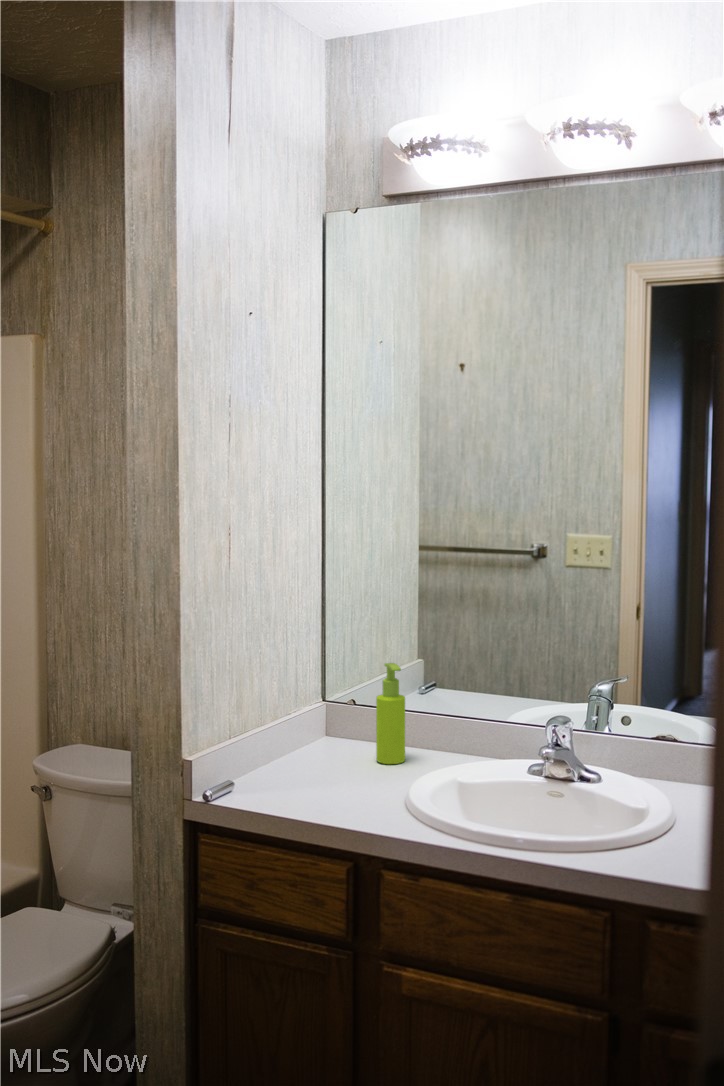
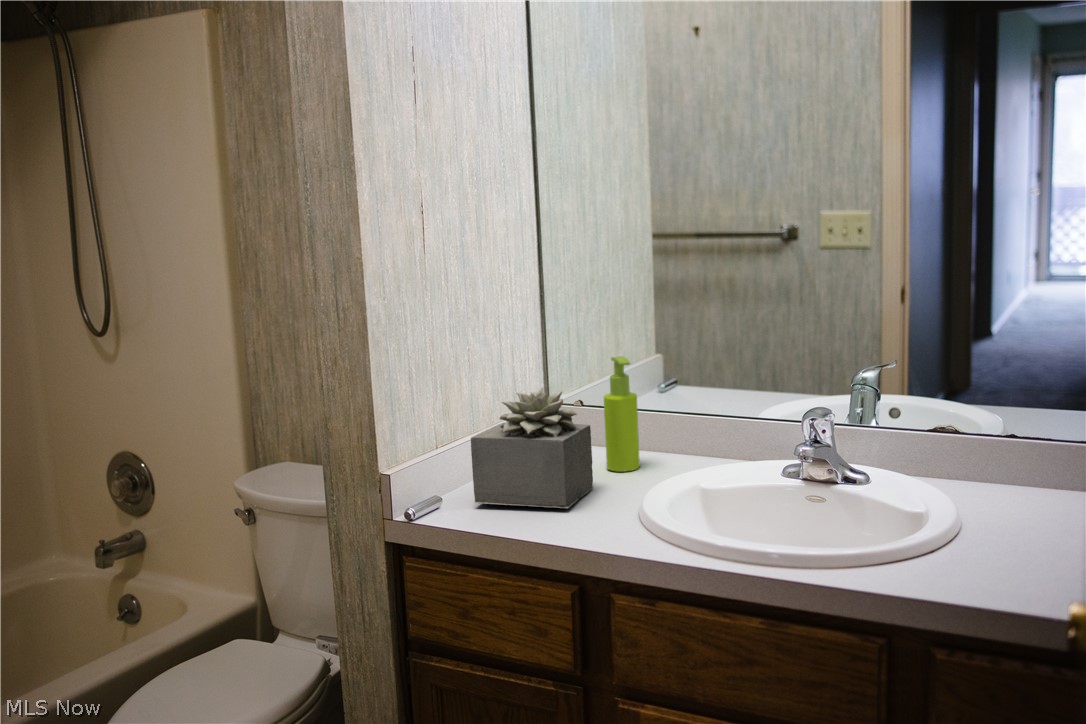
succulent plant: none [262,688,366,796] -> present [471,388,593,508]

